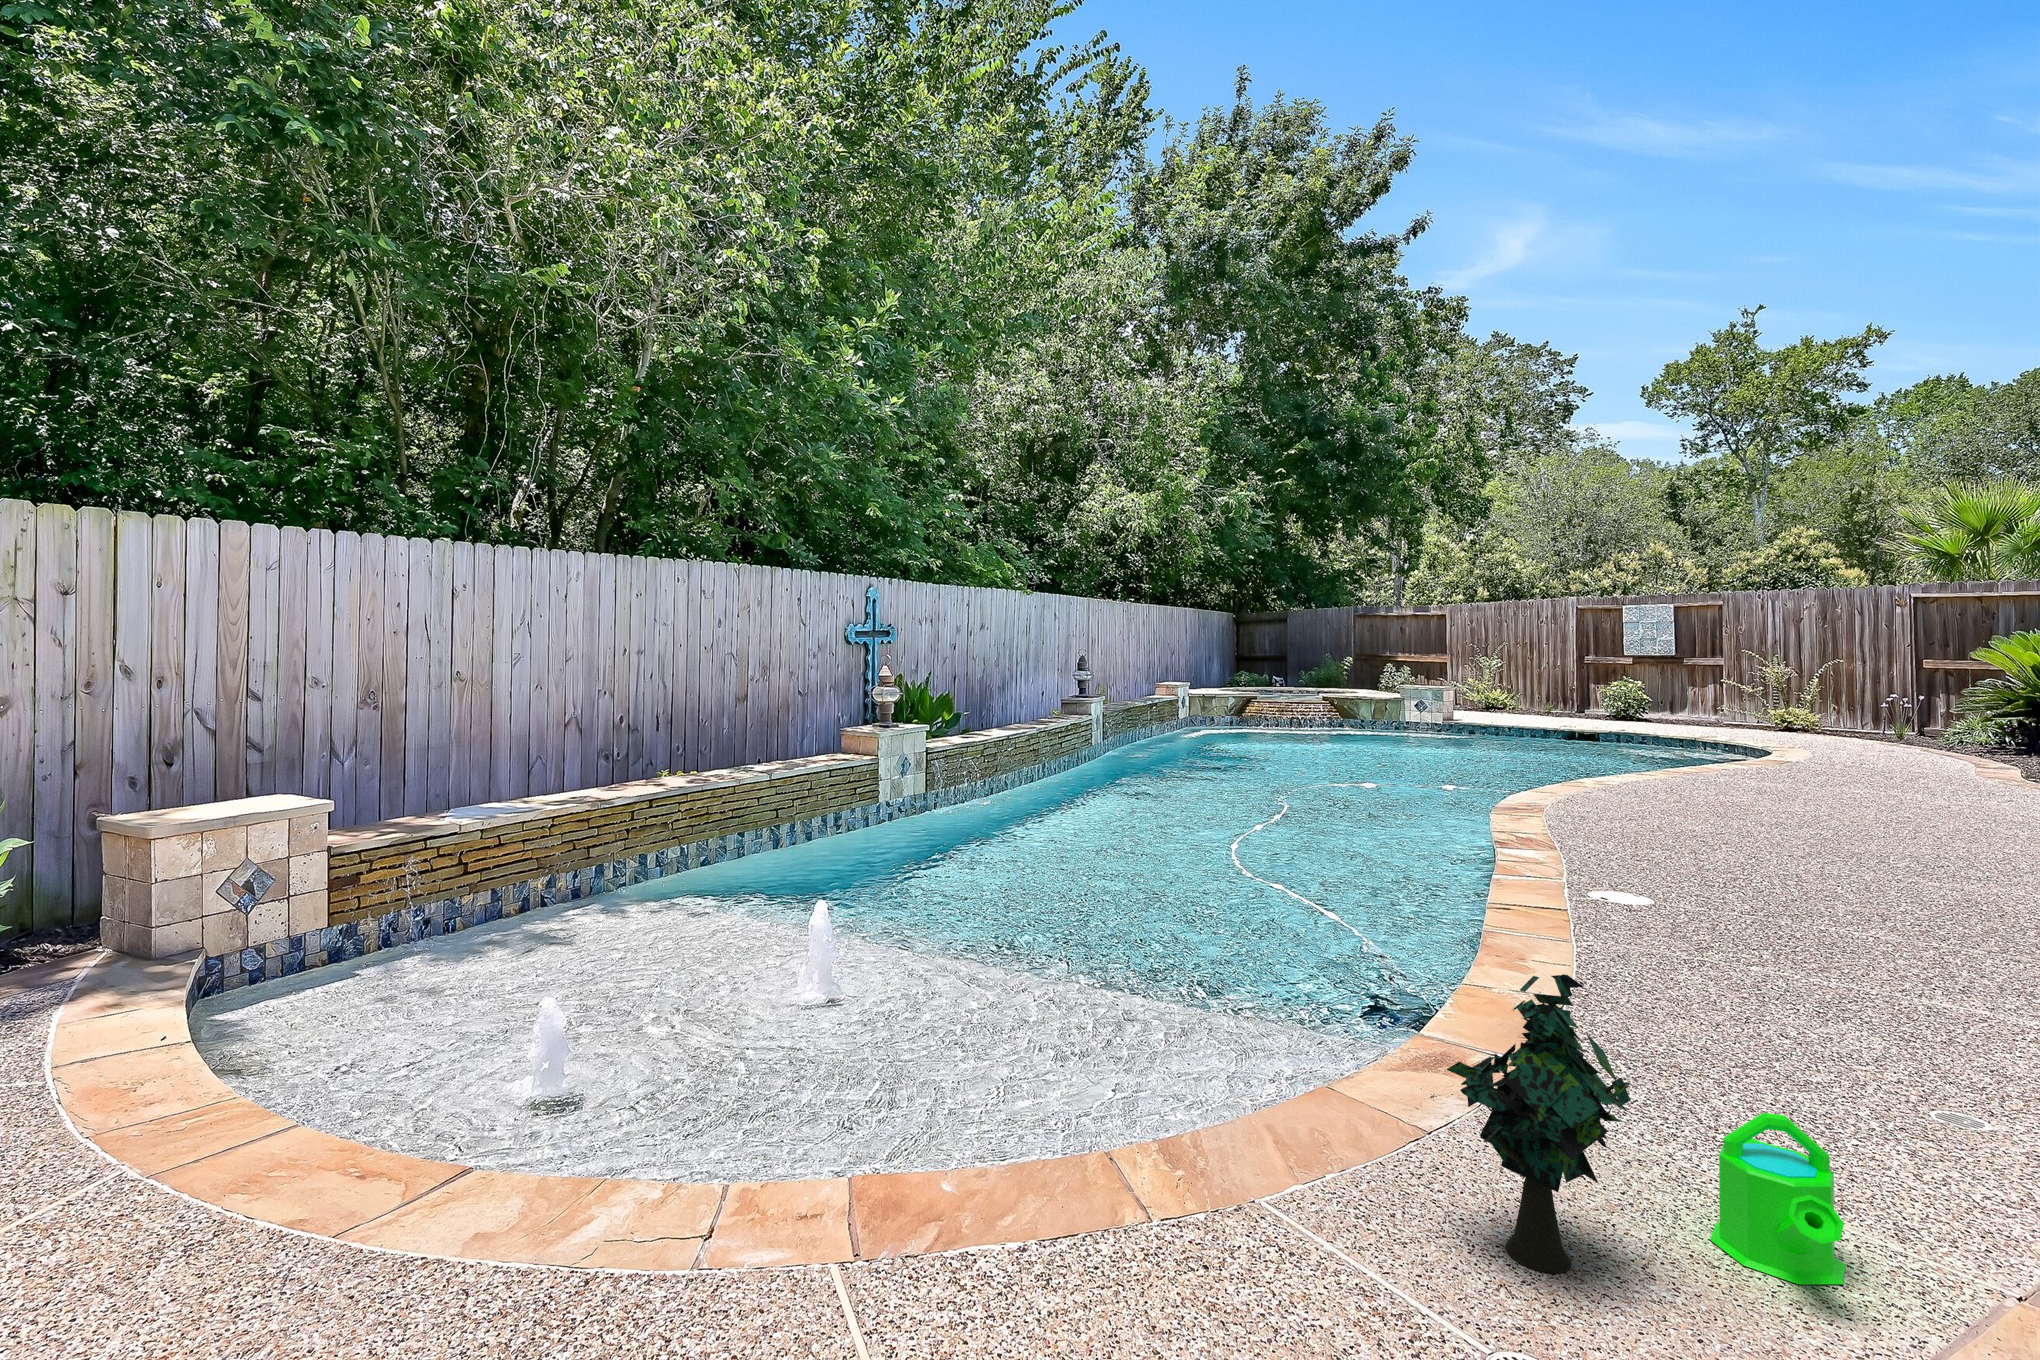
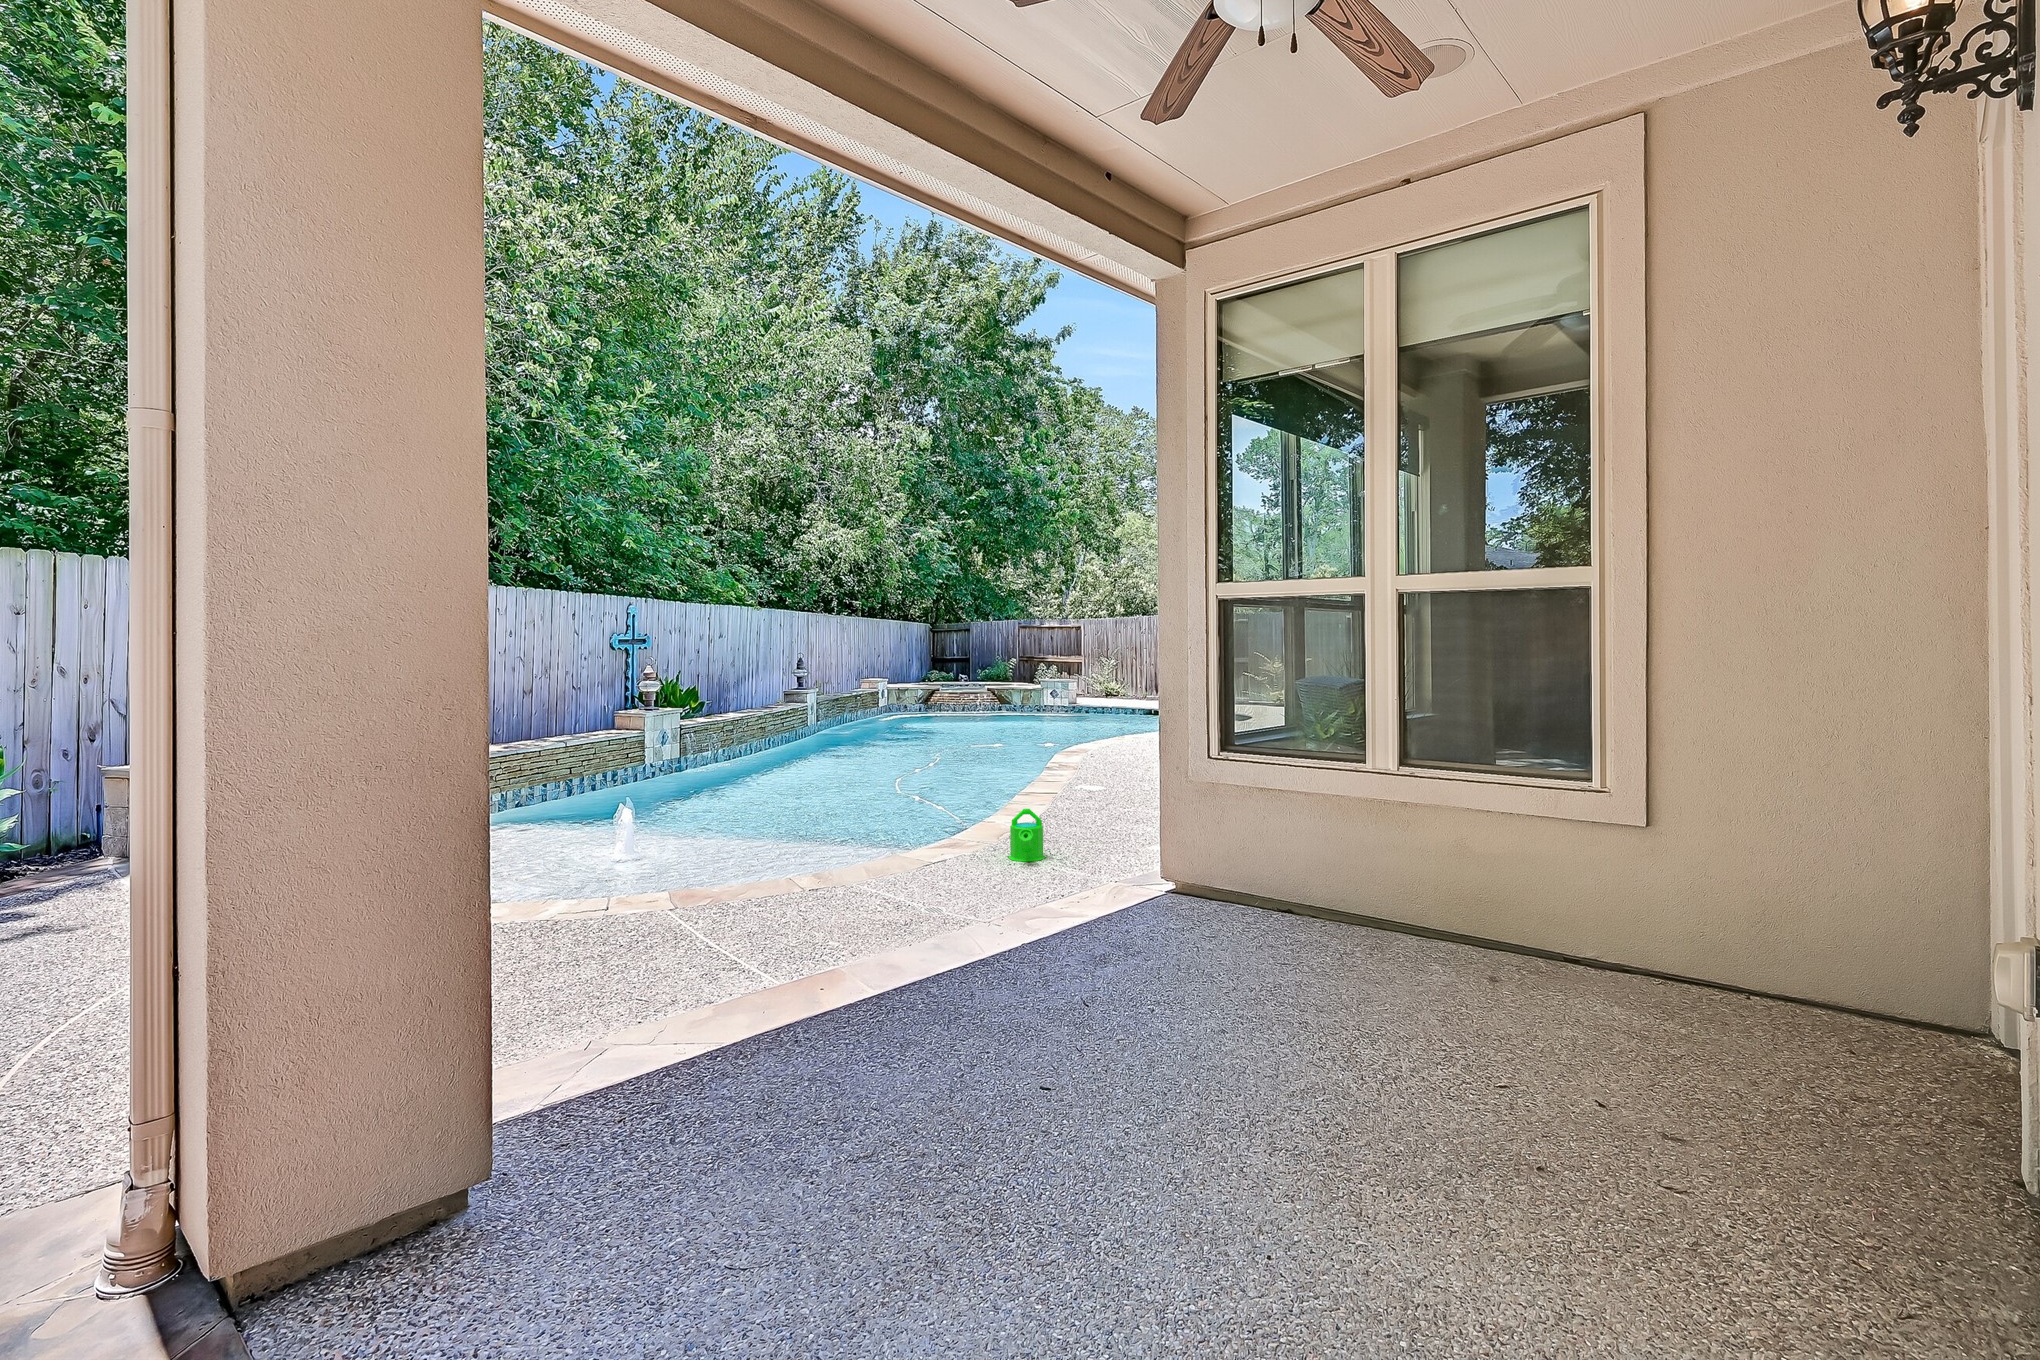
decorative plant: present [1447,974,1631,1273] -> none [916,763,975,868]

